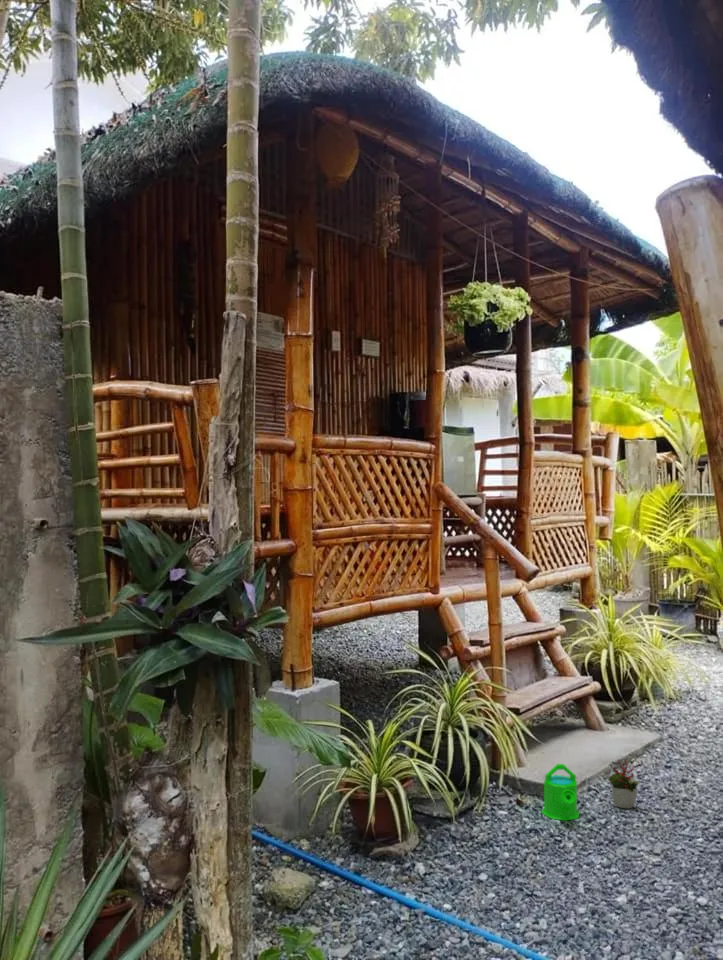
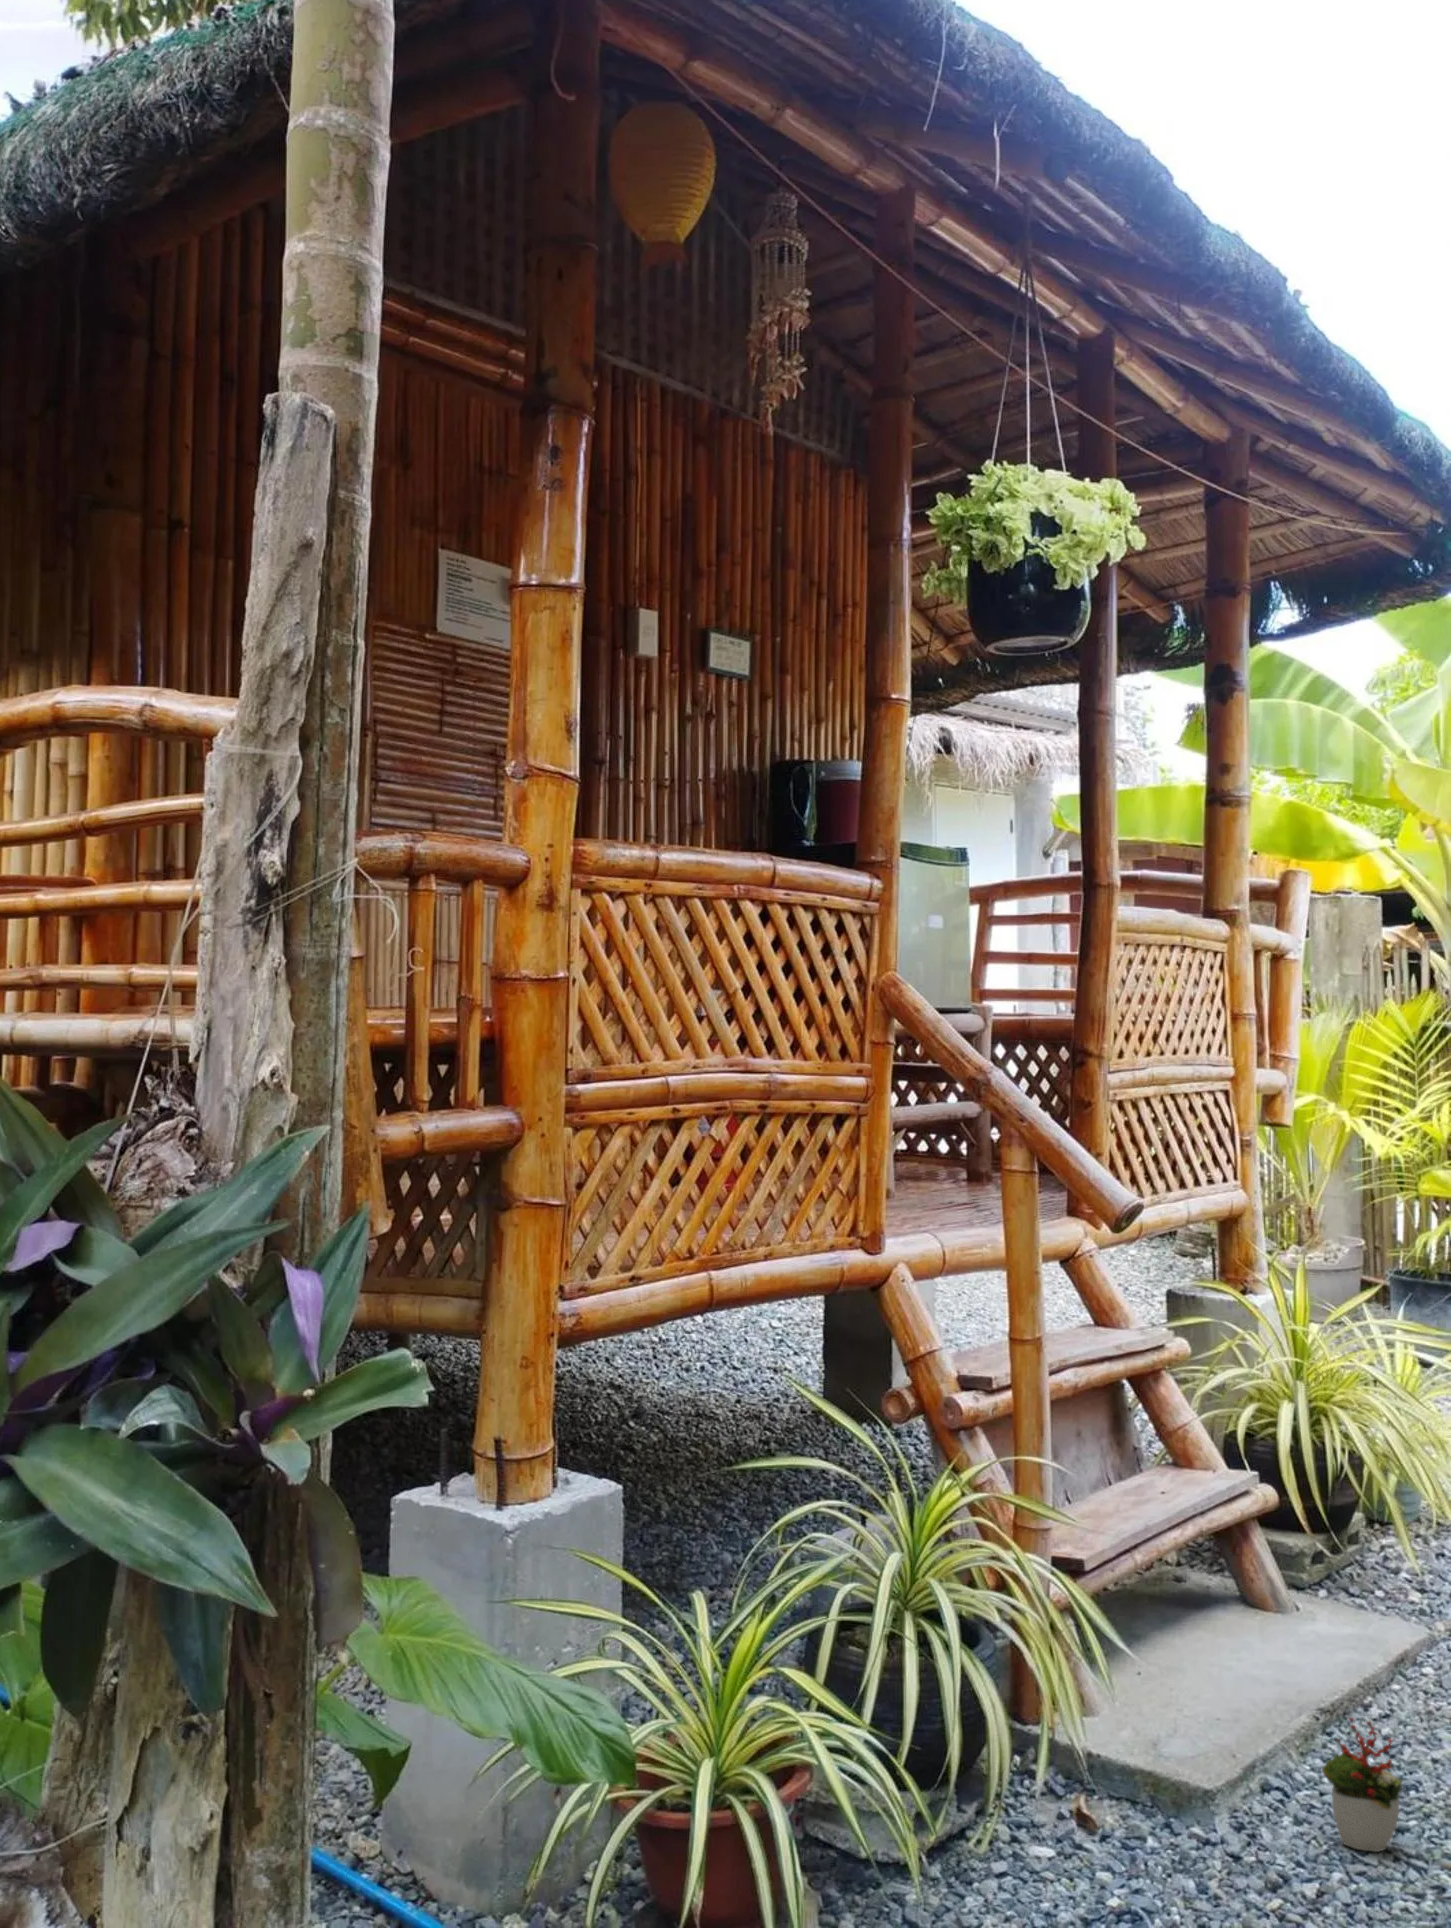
watering can: present [542,764,580,821] -> none [1145,1726,1248,1885]

